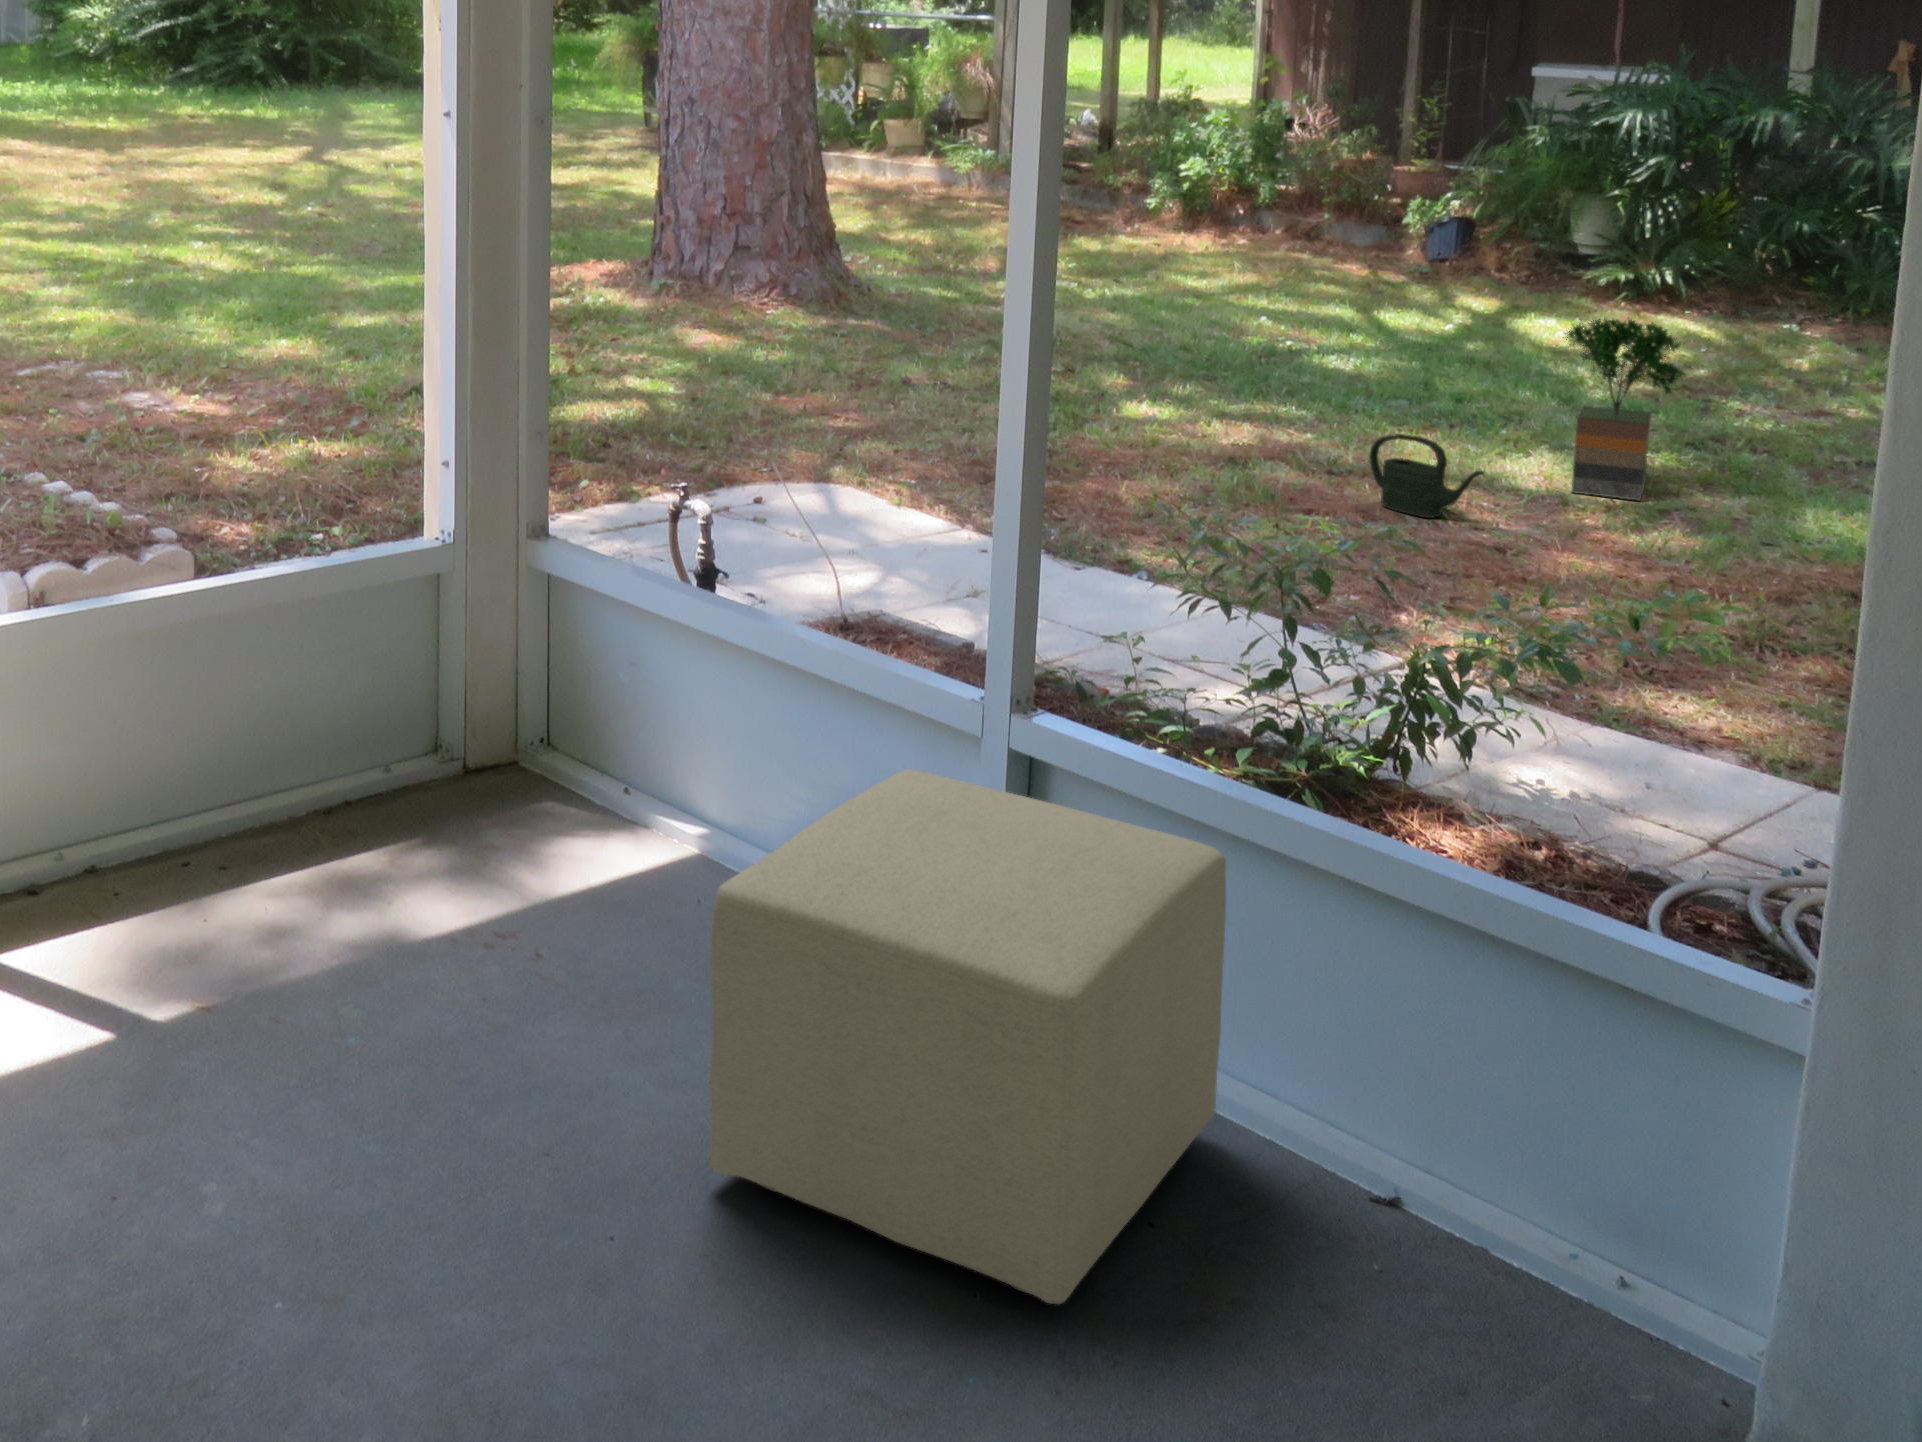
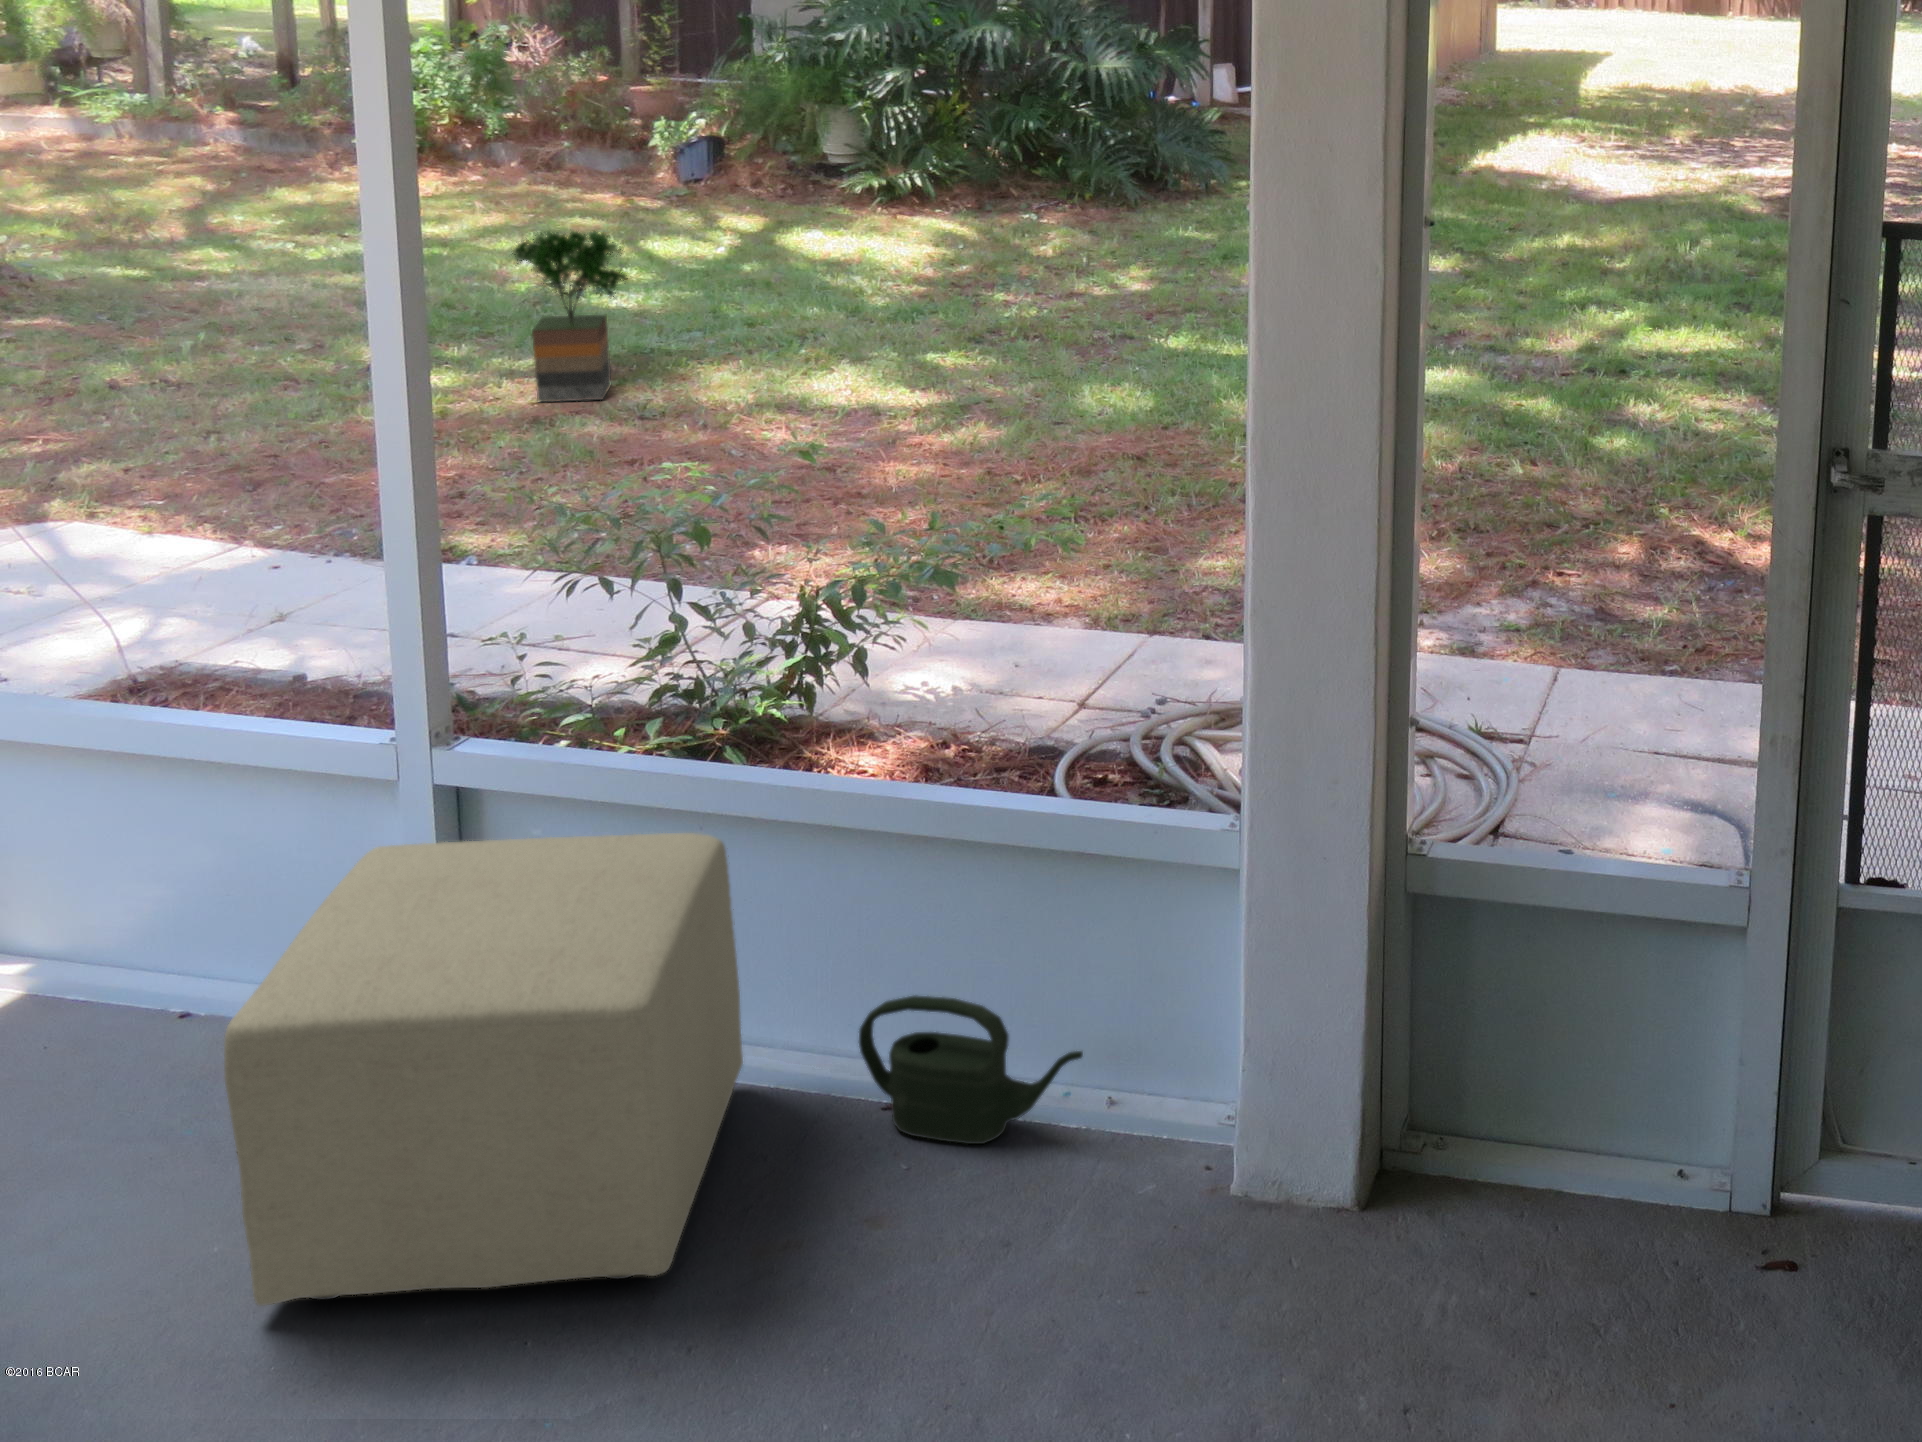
potted tree: present [1563,318,1685,500] -> present [511,231,628,402]
watering can: present [1370,434,1484,518] -> present [859,995,1083,1144]

